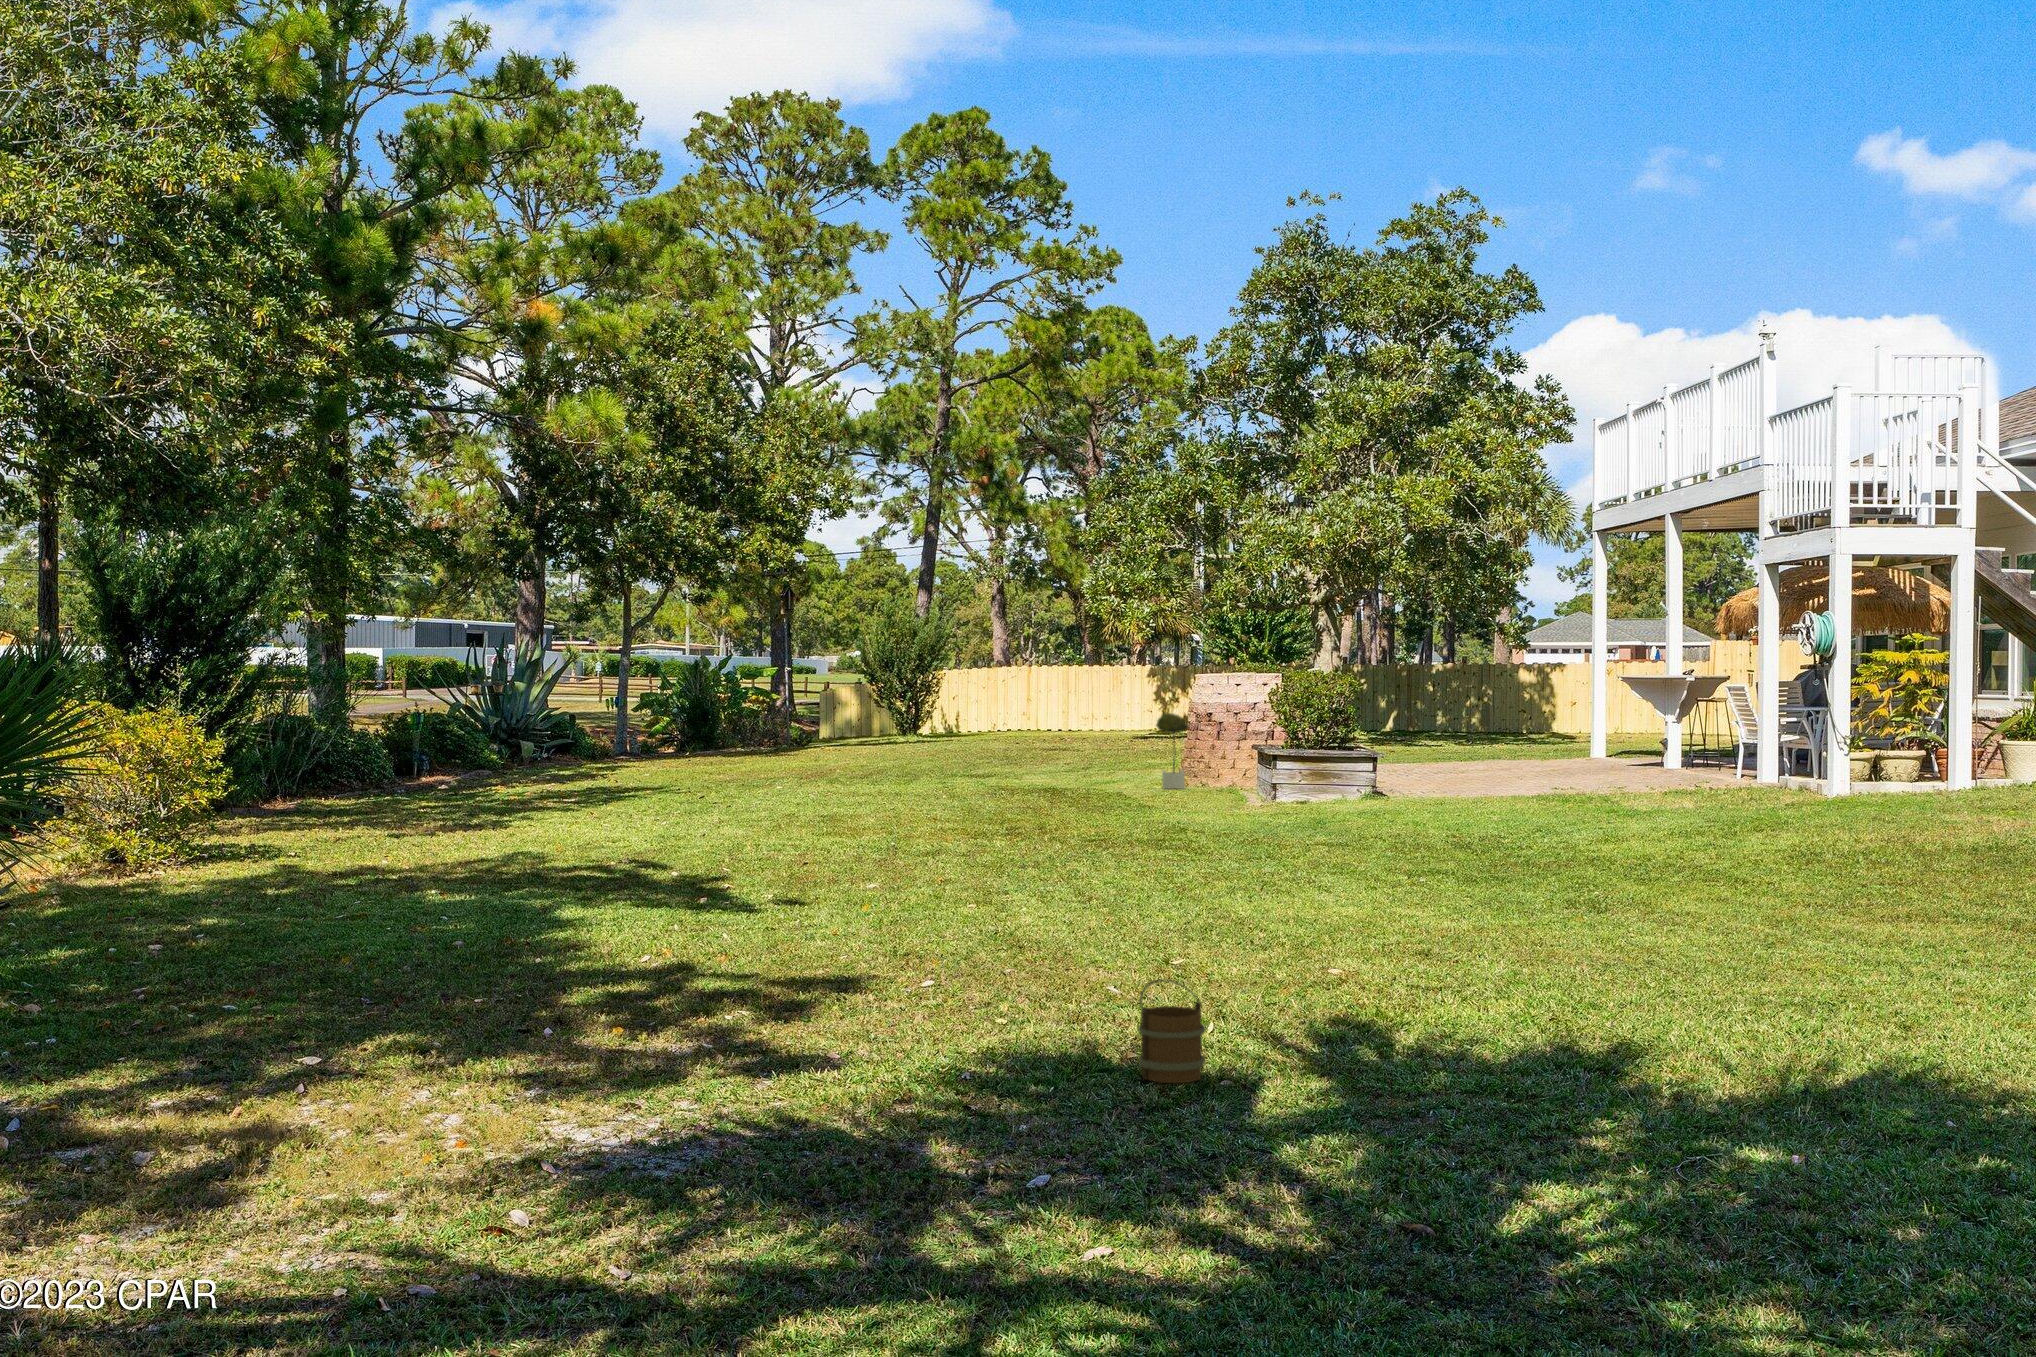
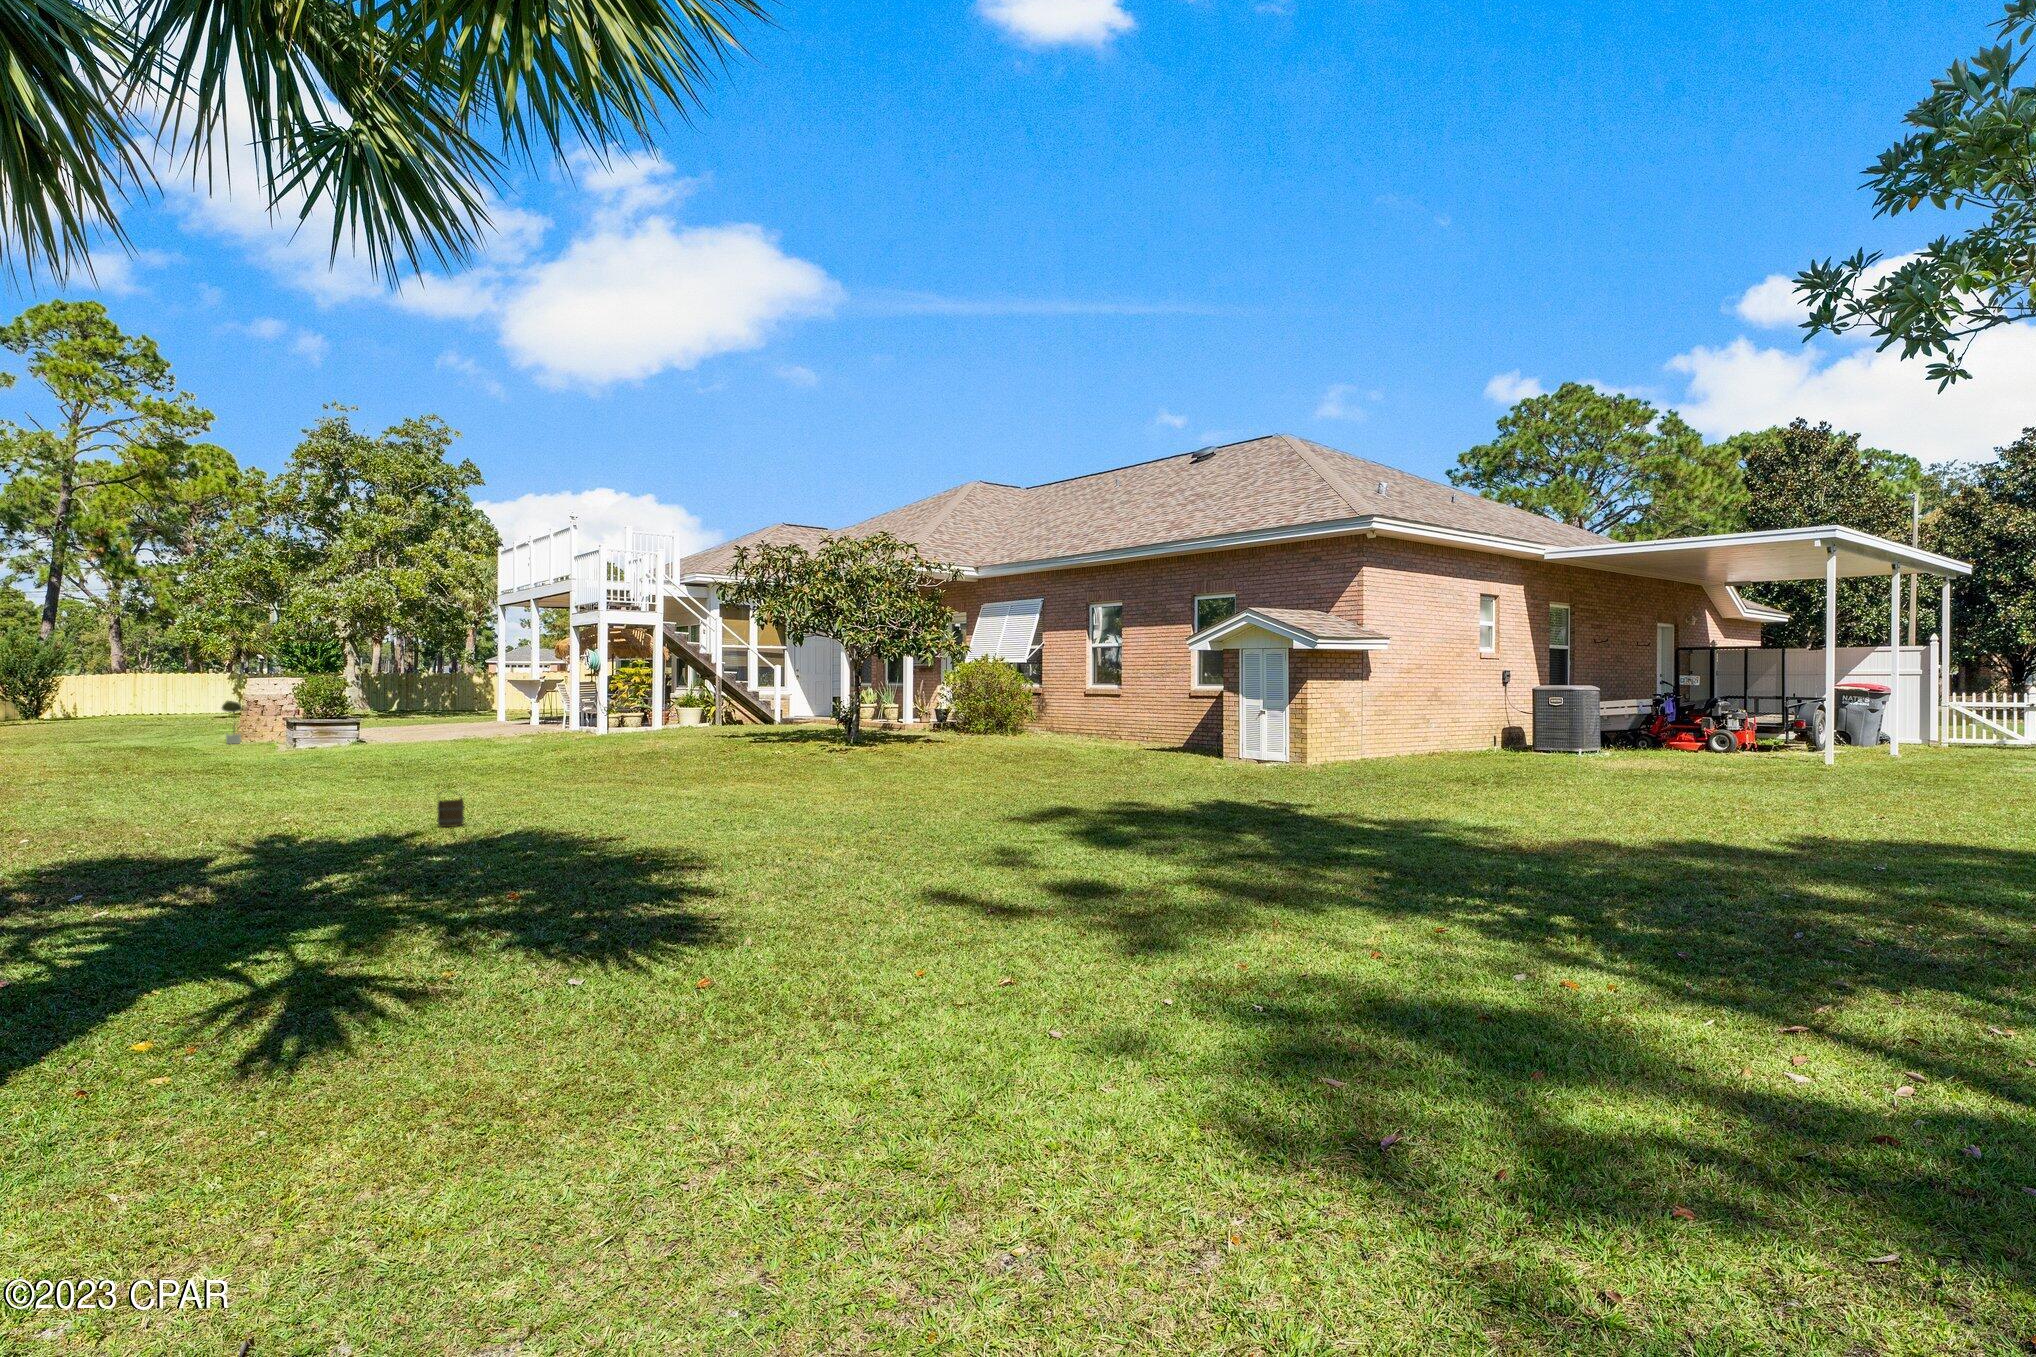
bucket: present [1138,979,1206,1083] -> present [437,798,464,827]

